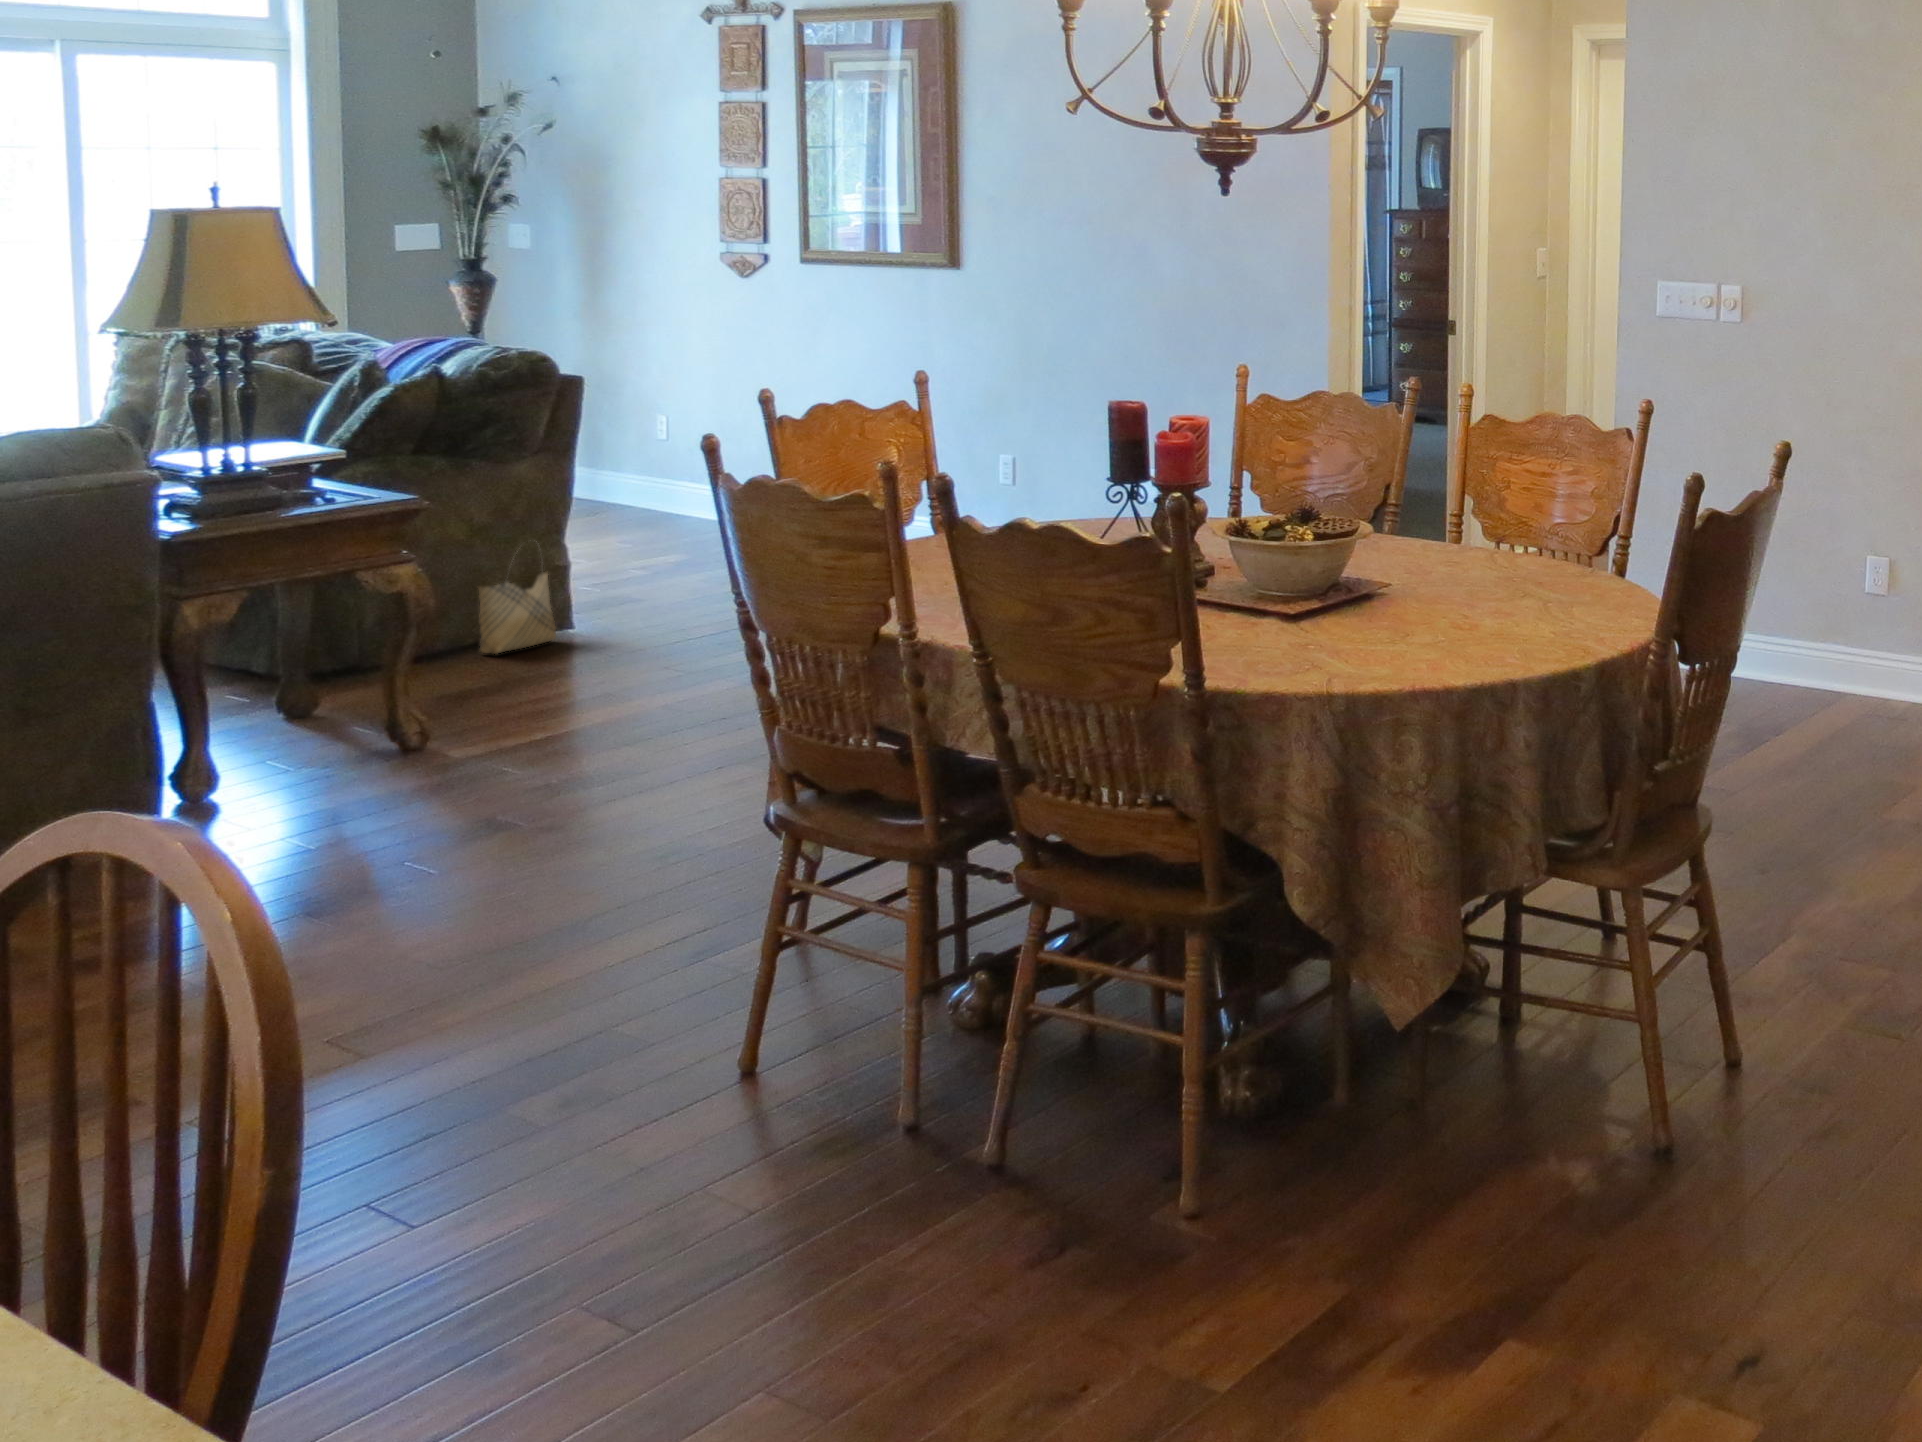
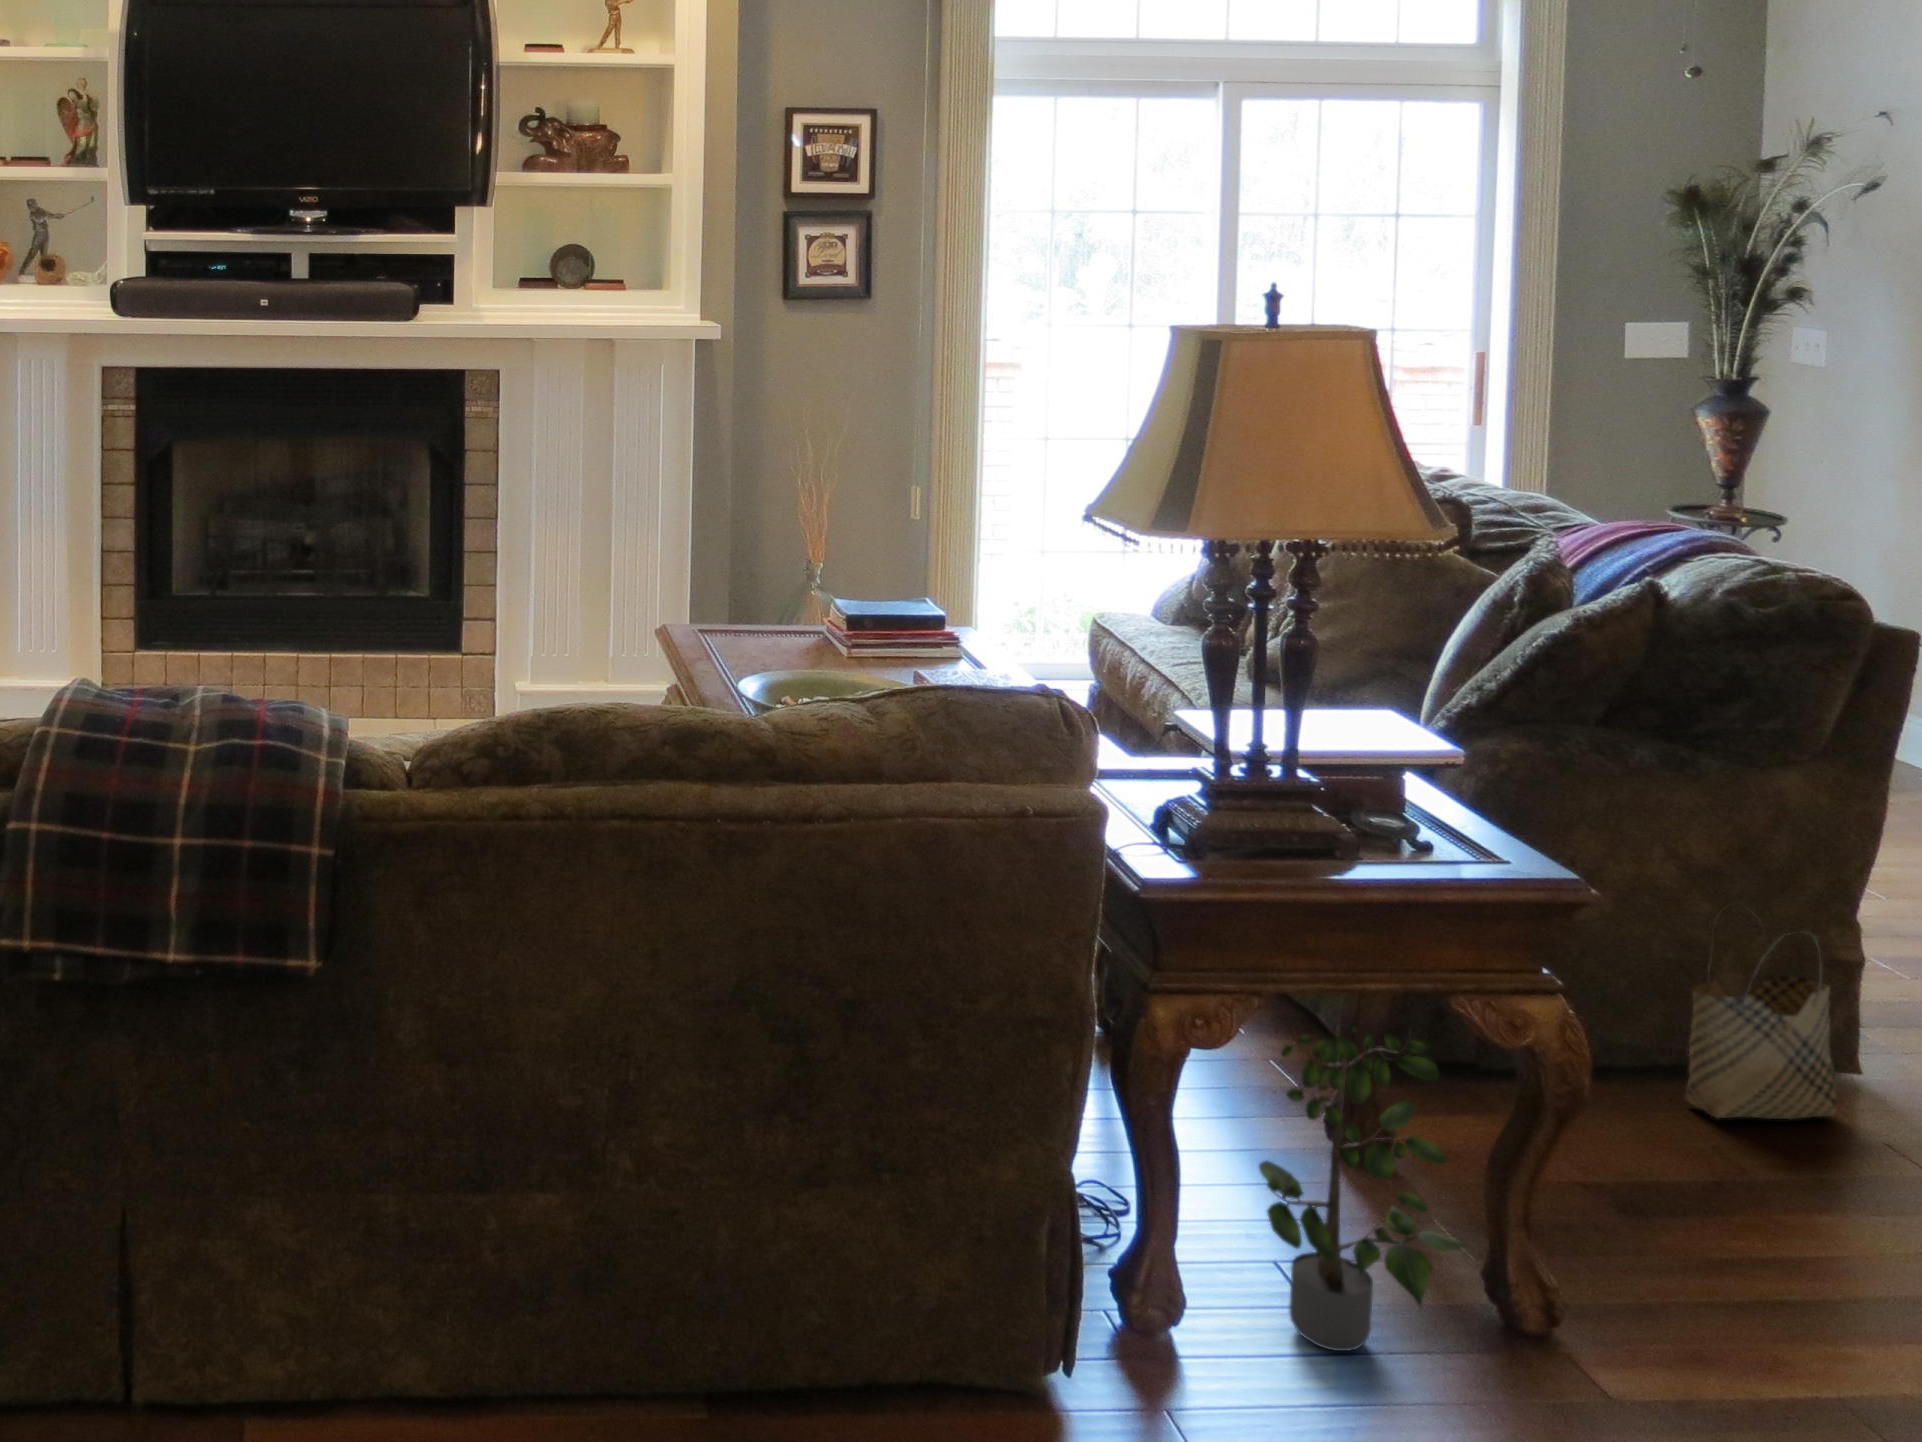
potted plant: none [258,588,382,772] -> present [1259,1027,1467,1351]

